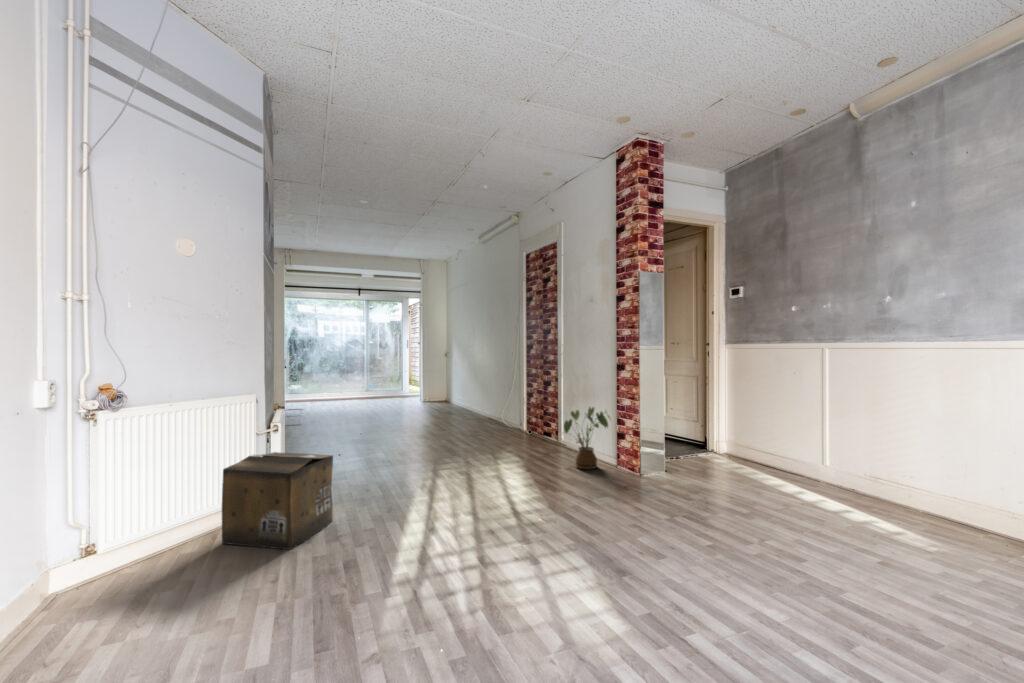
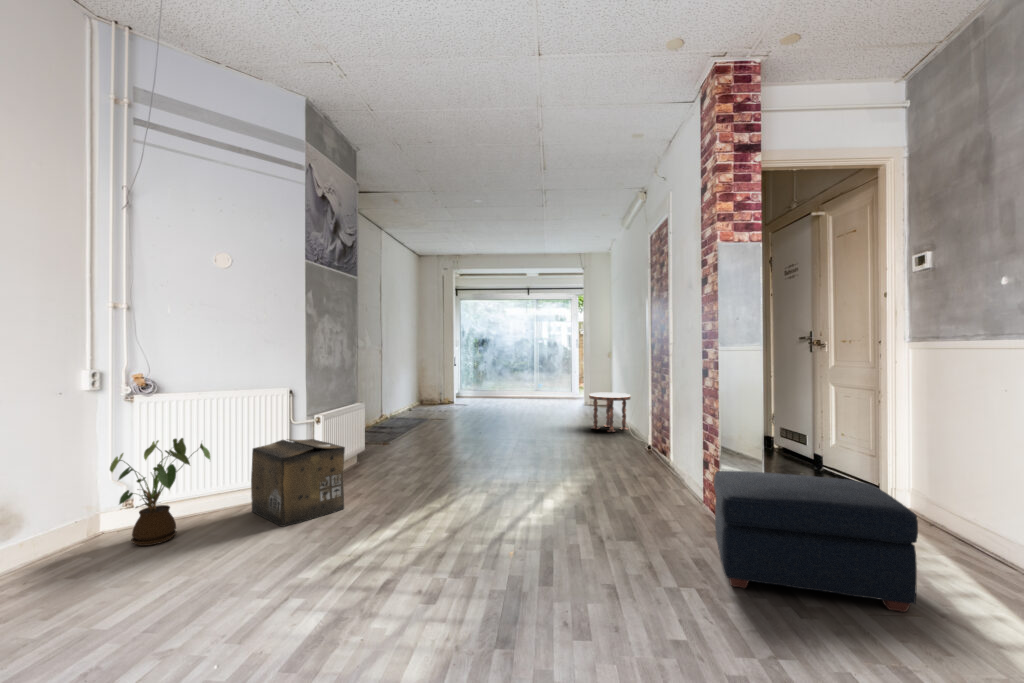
side table: none [459,388,495,423] -> present [589,393,631,432]
house plant: present [564,407,610,469] -> present [110,438,210,546]
ottoman: none [660,435,794,514] -> present [714,470,918,612]

